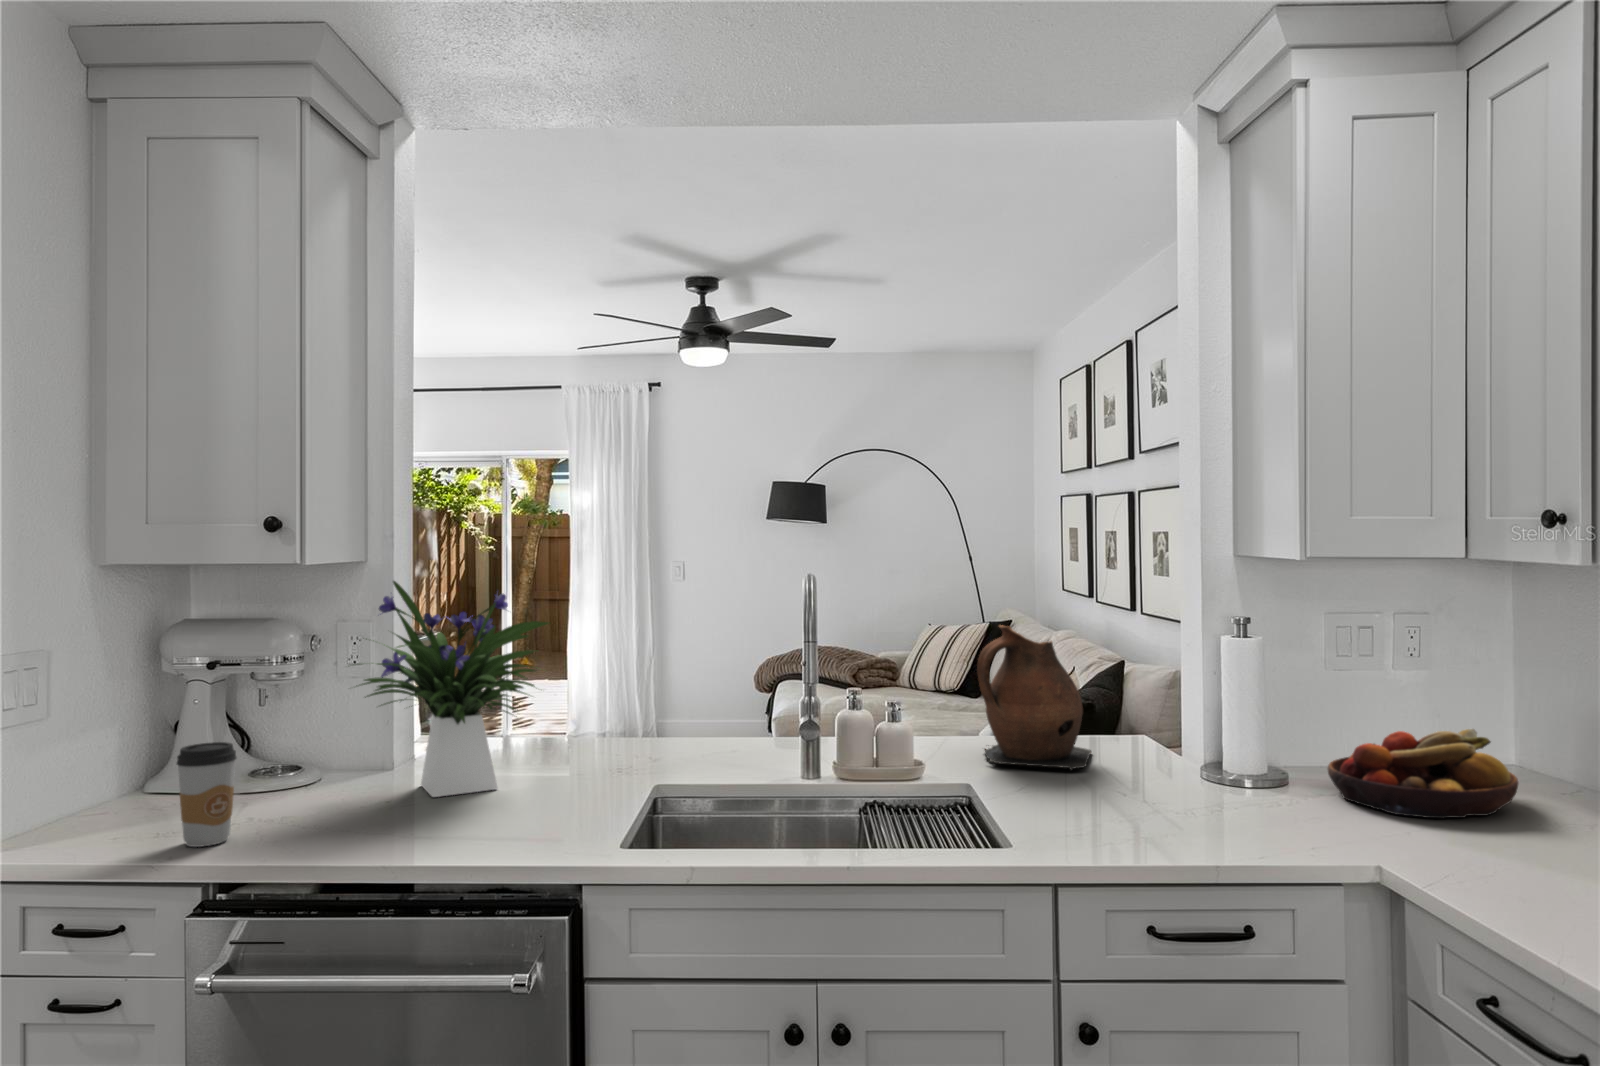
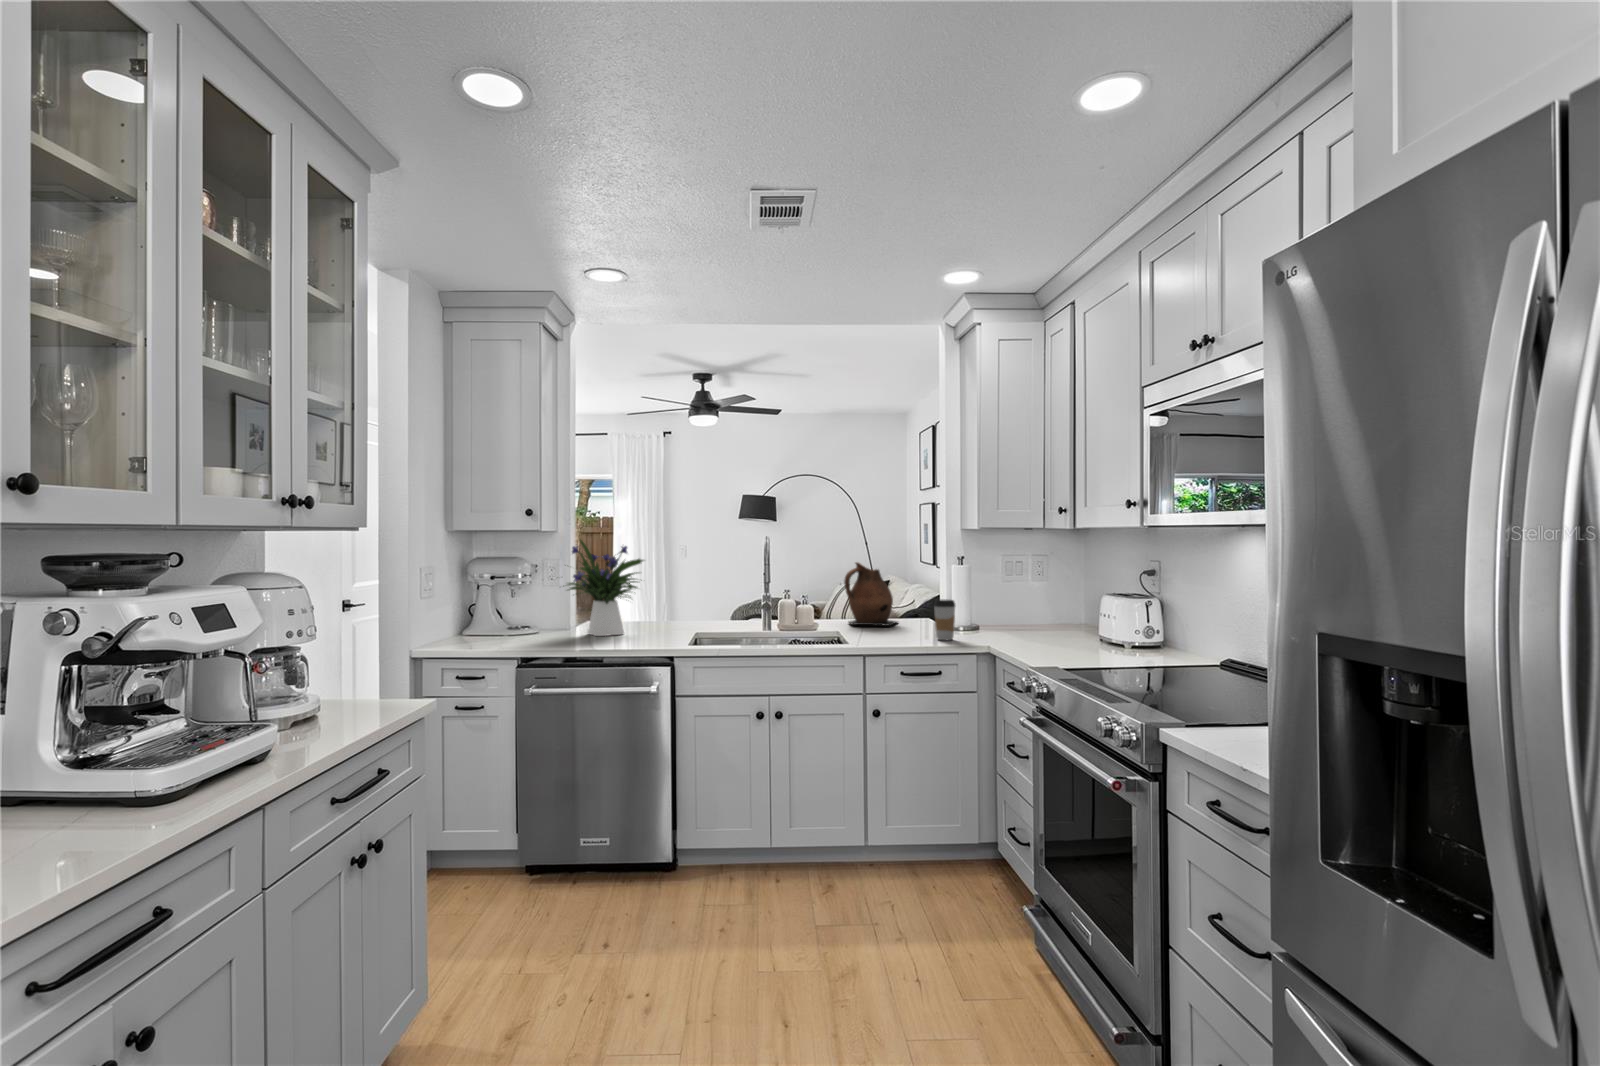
fruit bowl: present [1328,729,1518,818] -> none [992,602,1064,636]
coffee cup: present [177,742,236,847] -> present [934,600,955,640]

